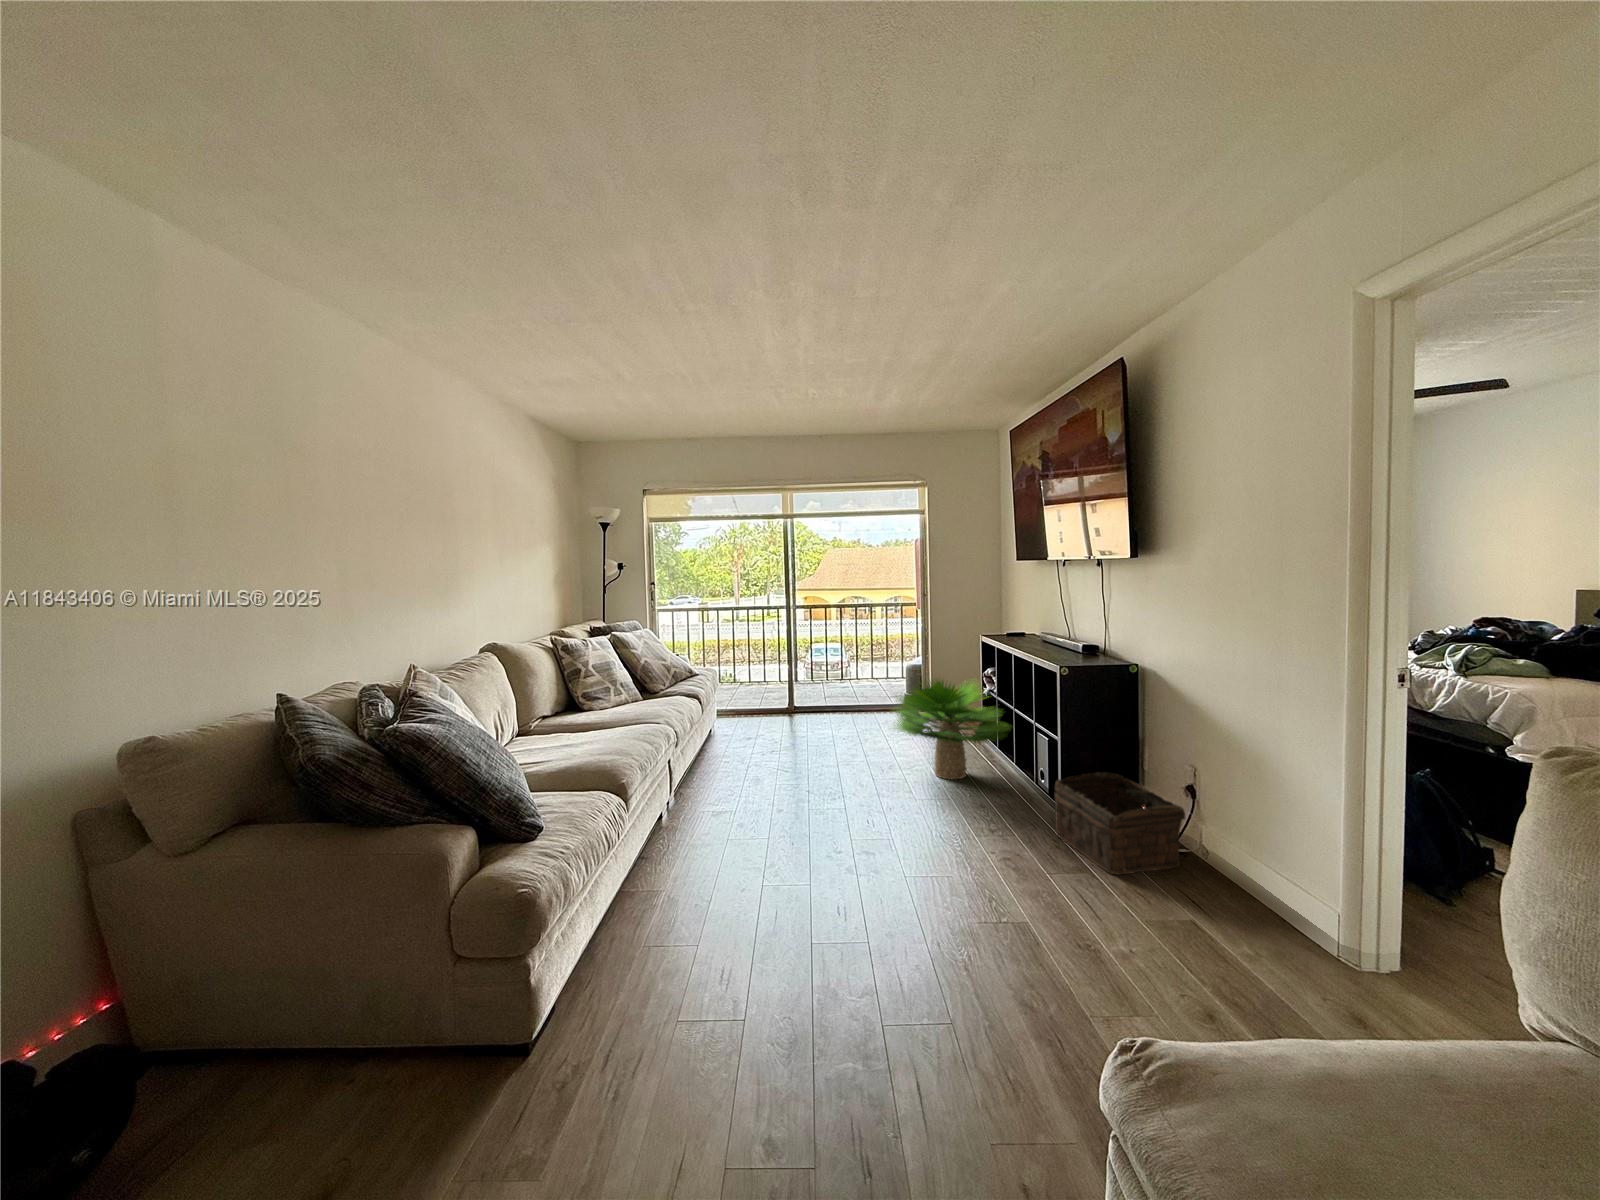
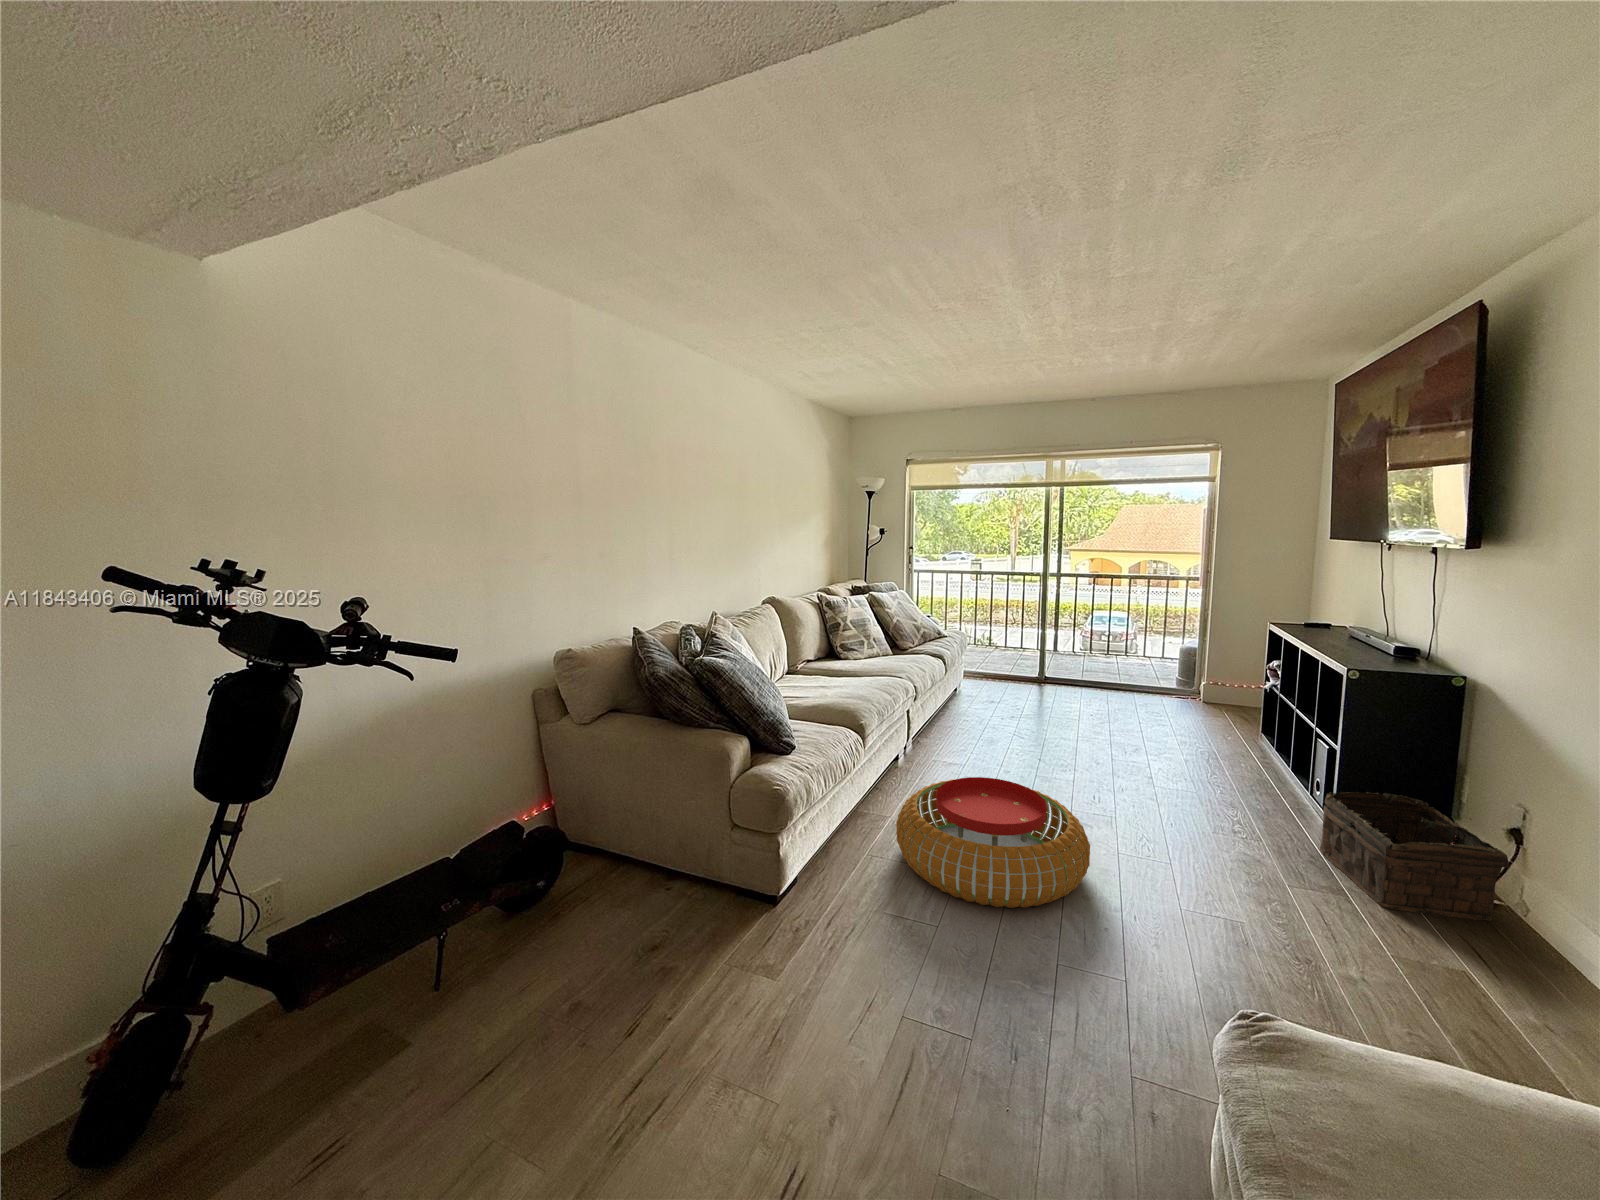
potted plant: present [896,680,1008,779] -> none [1134,660,1292,774]
pouf: none [675,821,883,971] -> present [896,777,1090,908]

